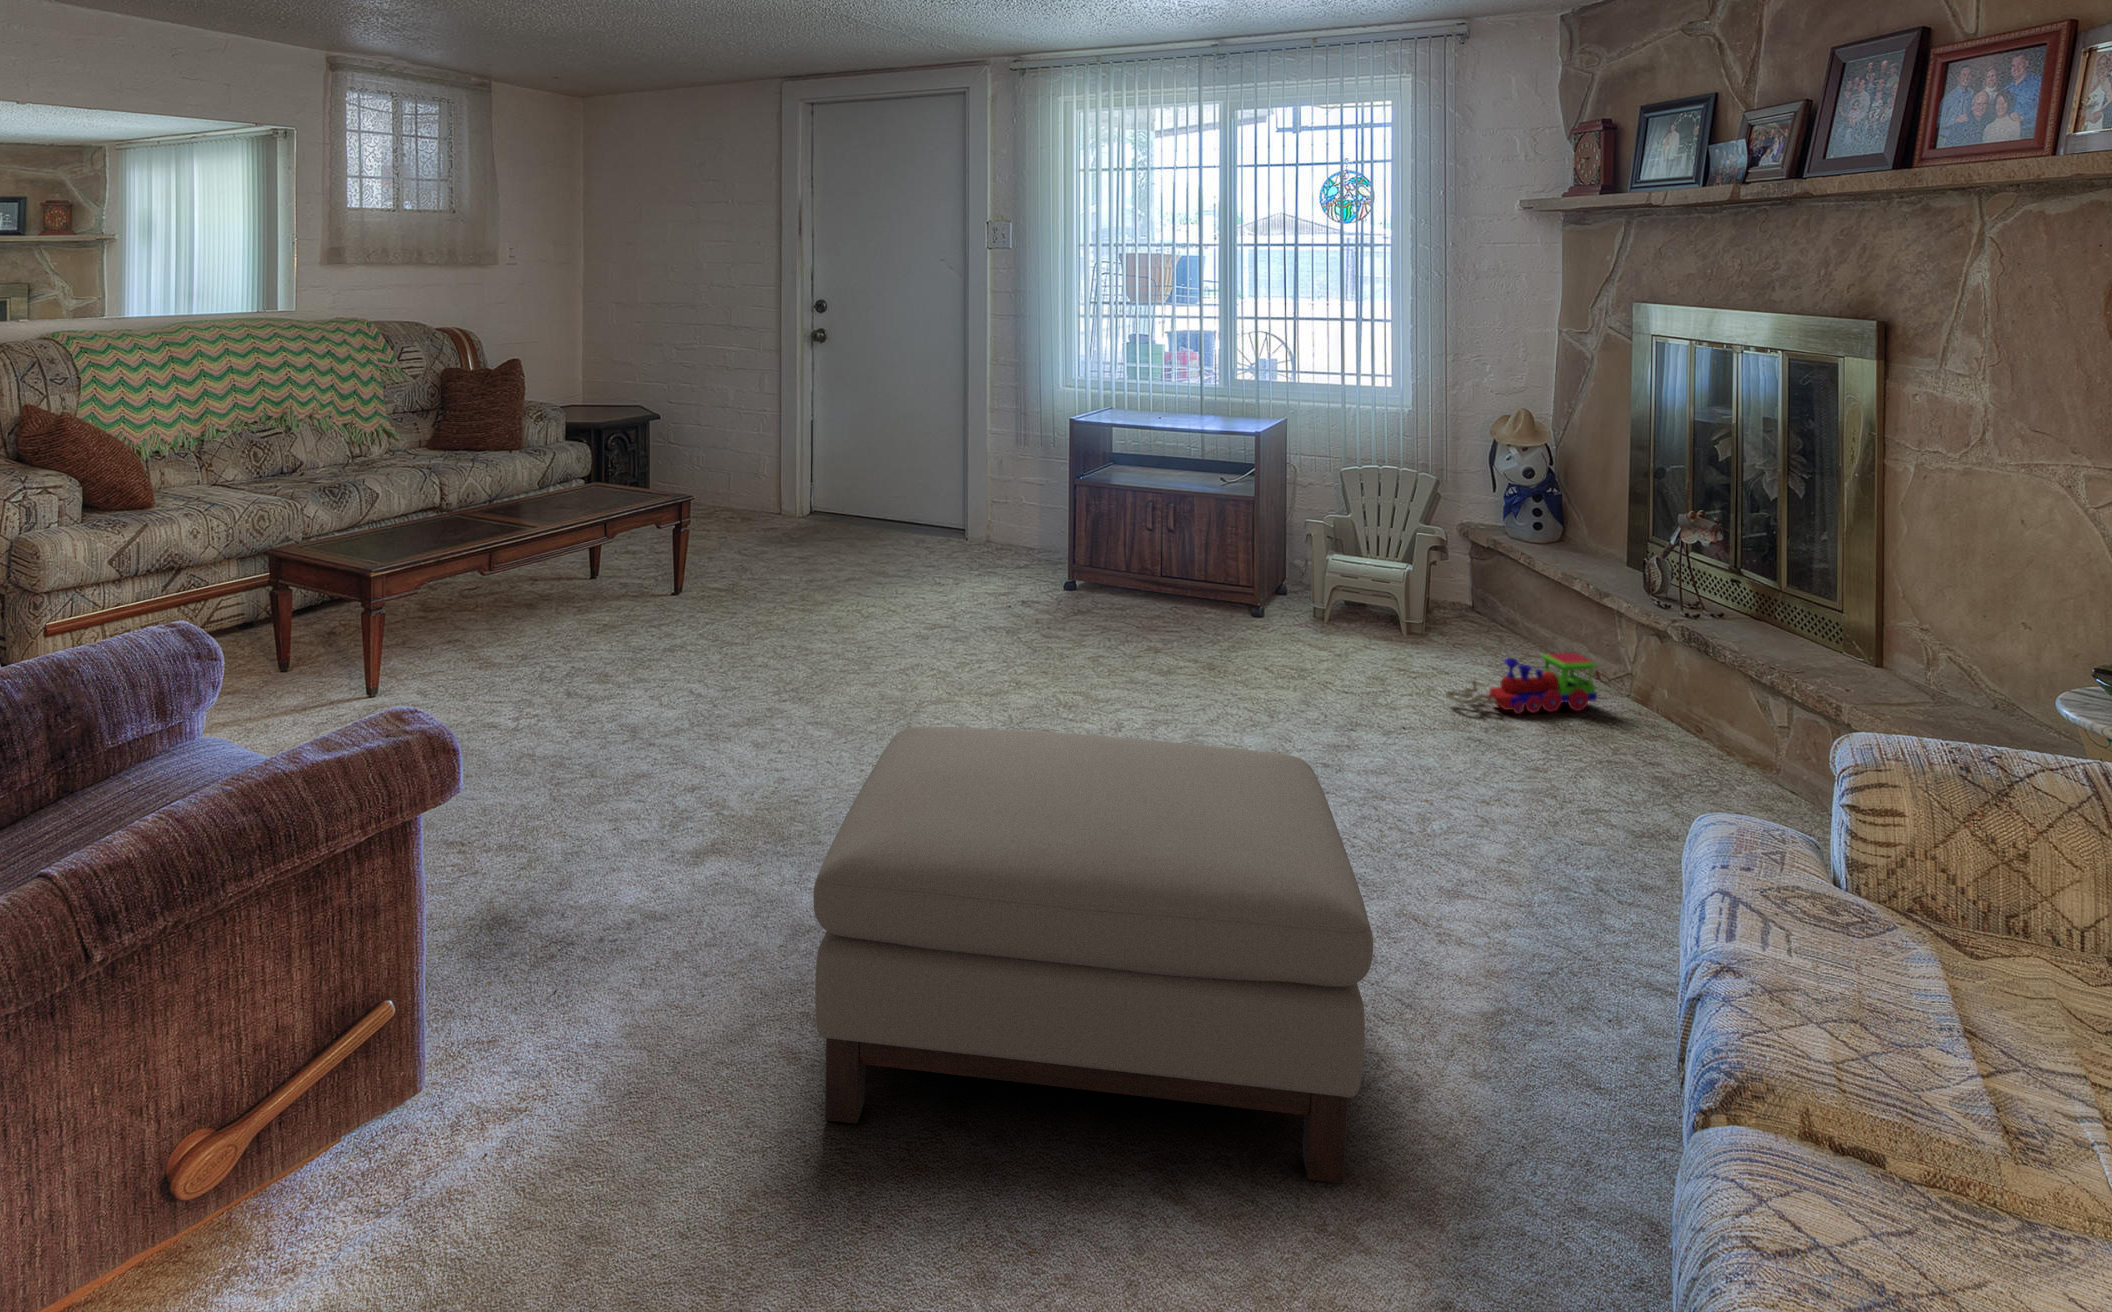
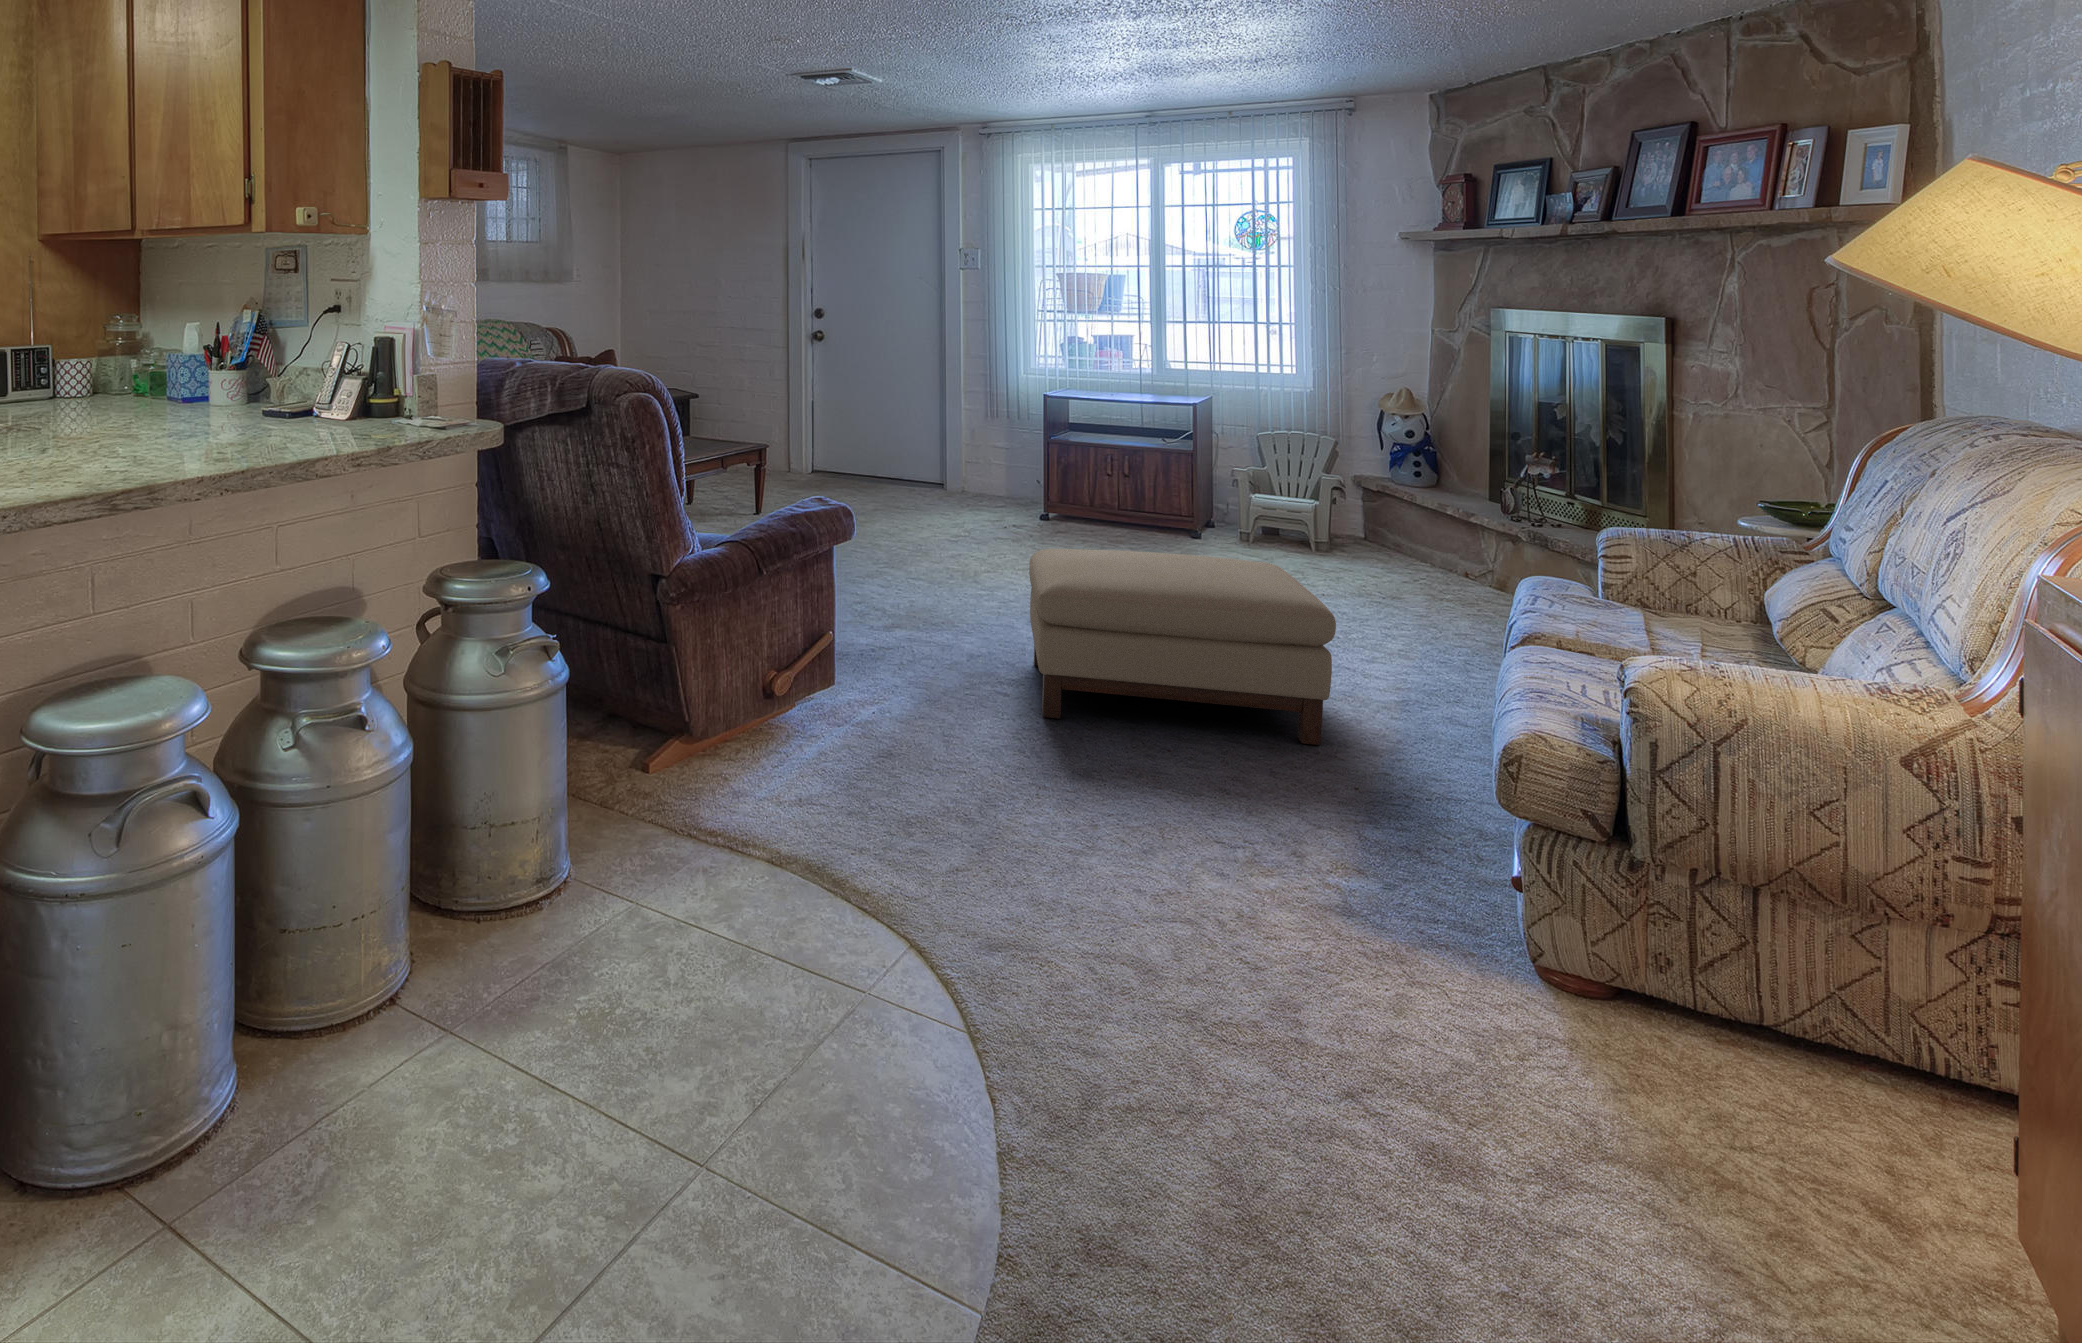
toy train: present [1446,653,1597,714] -> none [1349,553,1464,593]

